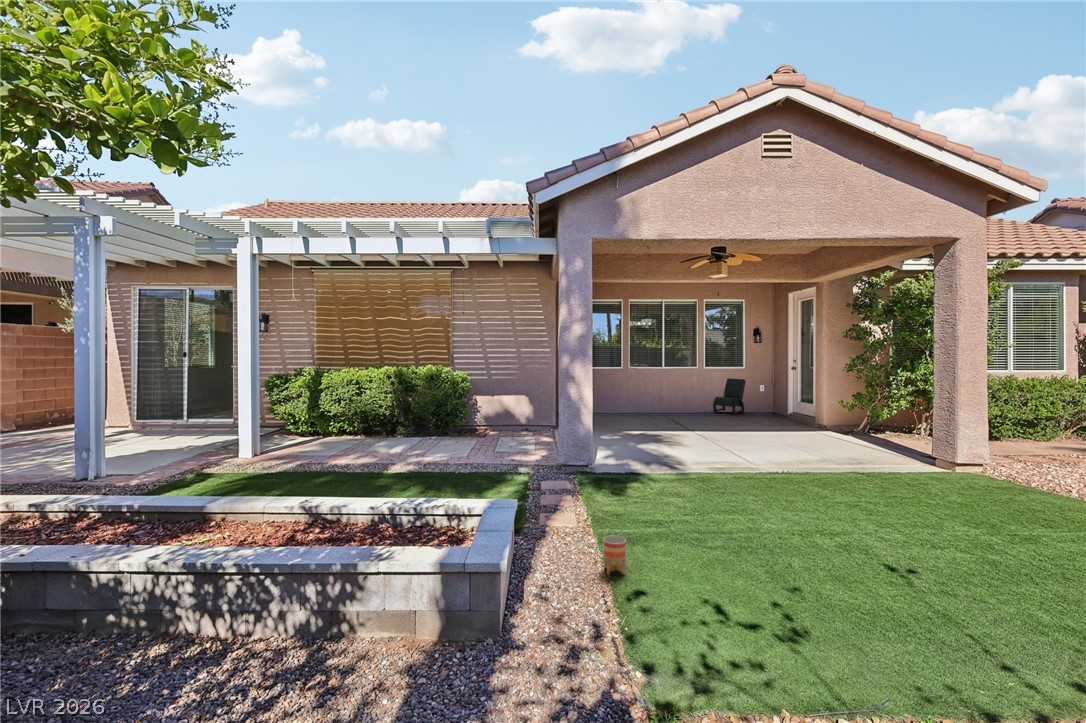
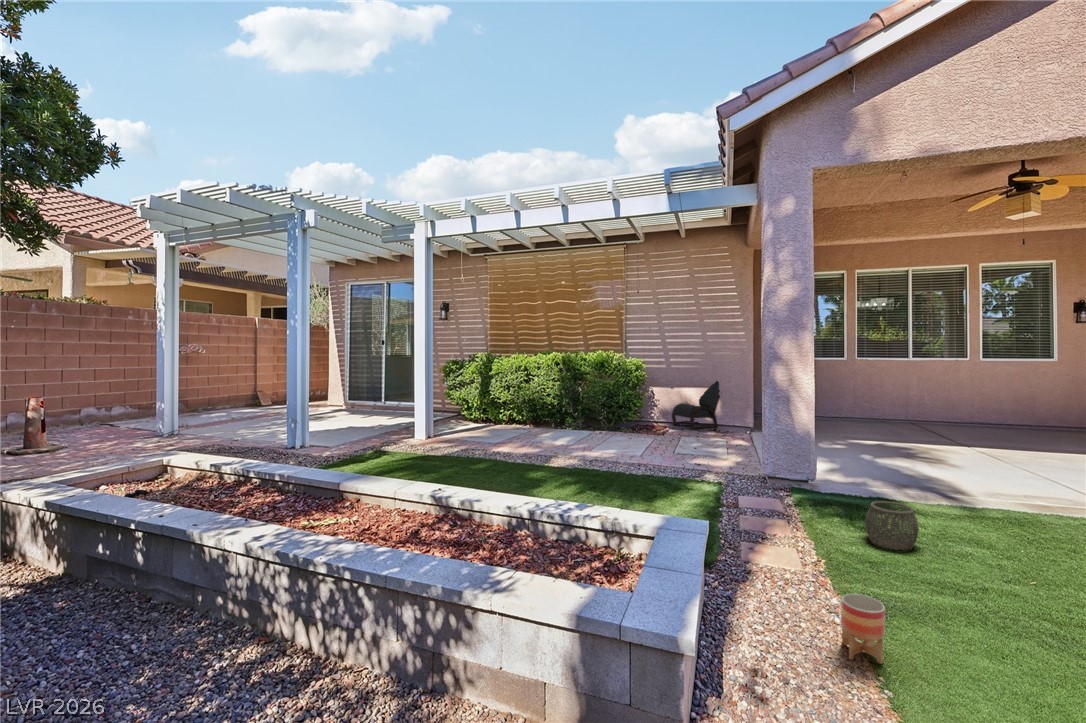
lounge chair: present [713,378,746,414] -> present [672,381,722,429]
woven basket: none [627,476,658,509] -> present [865,501,919,550]

